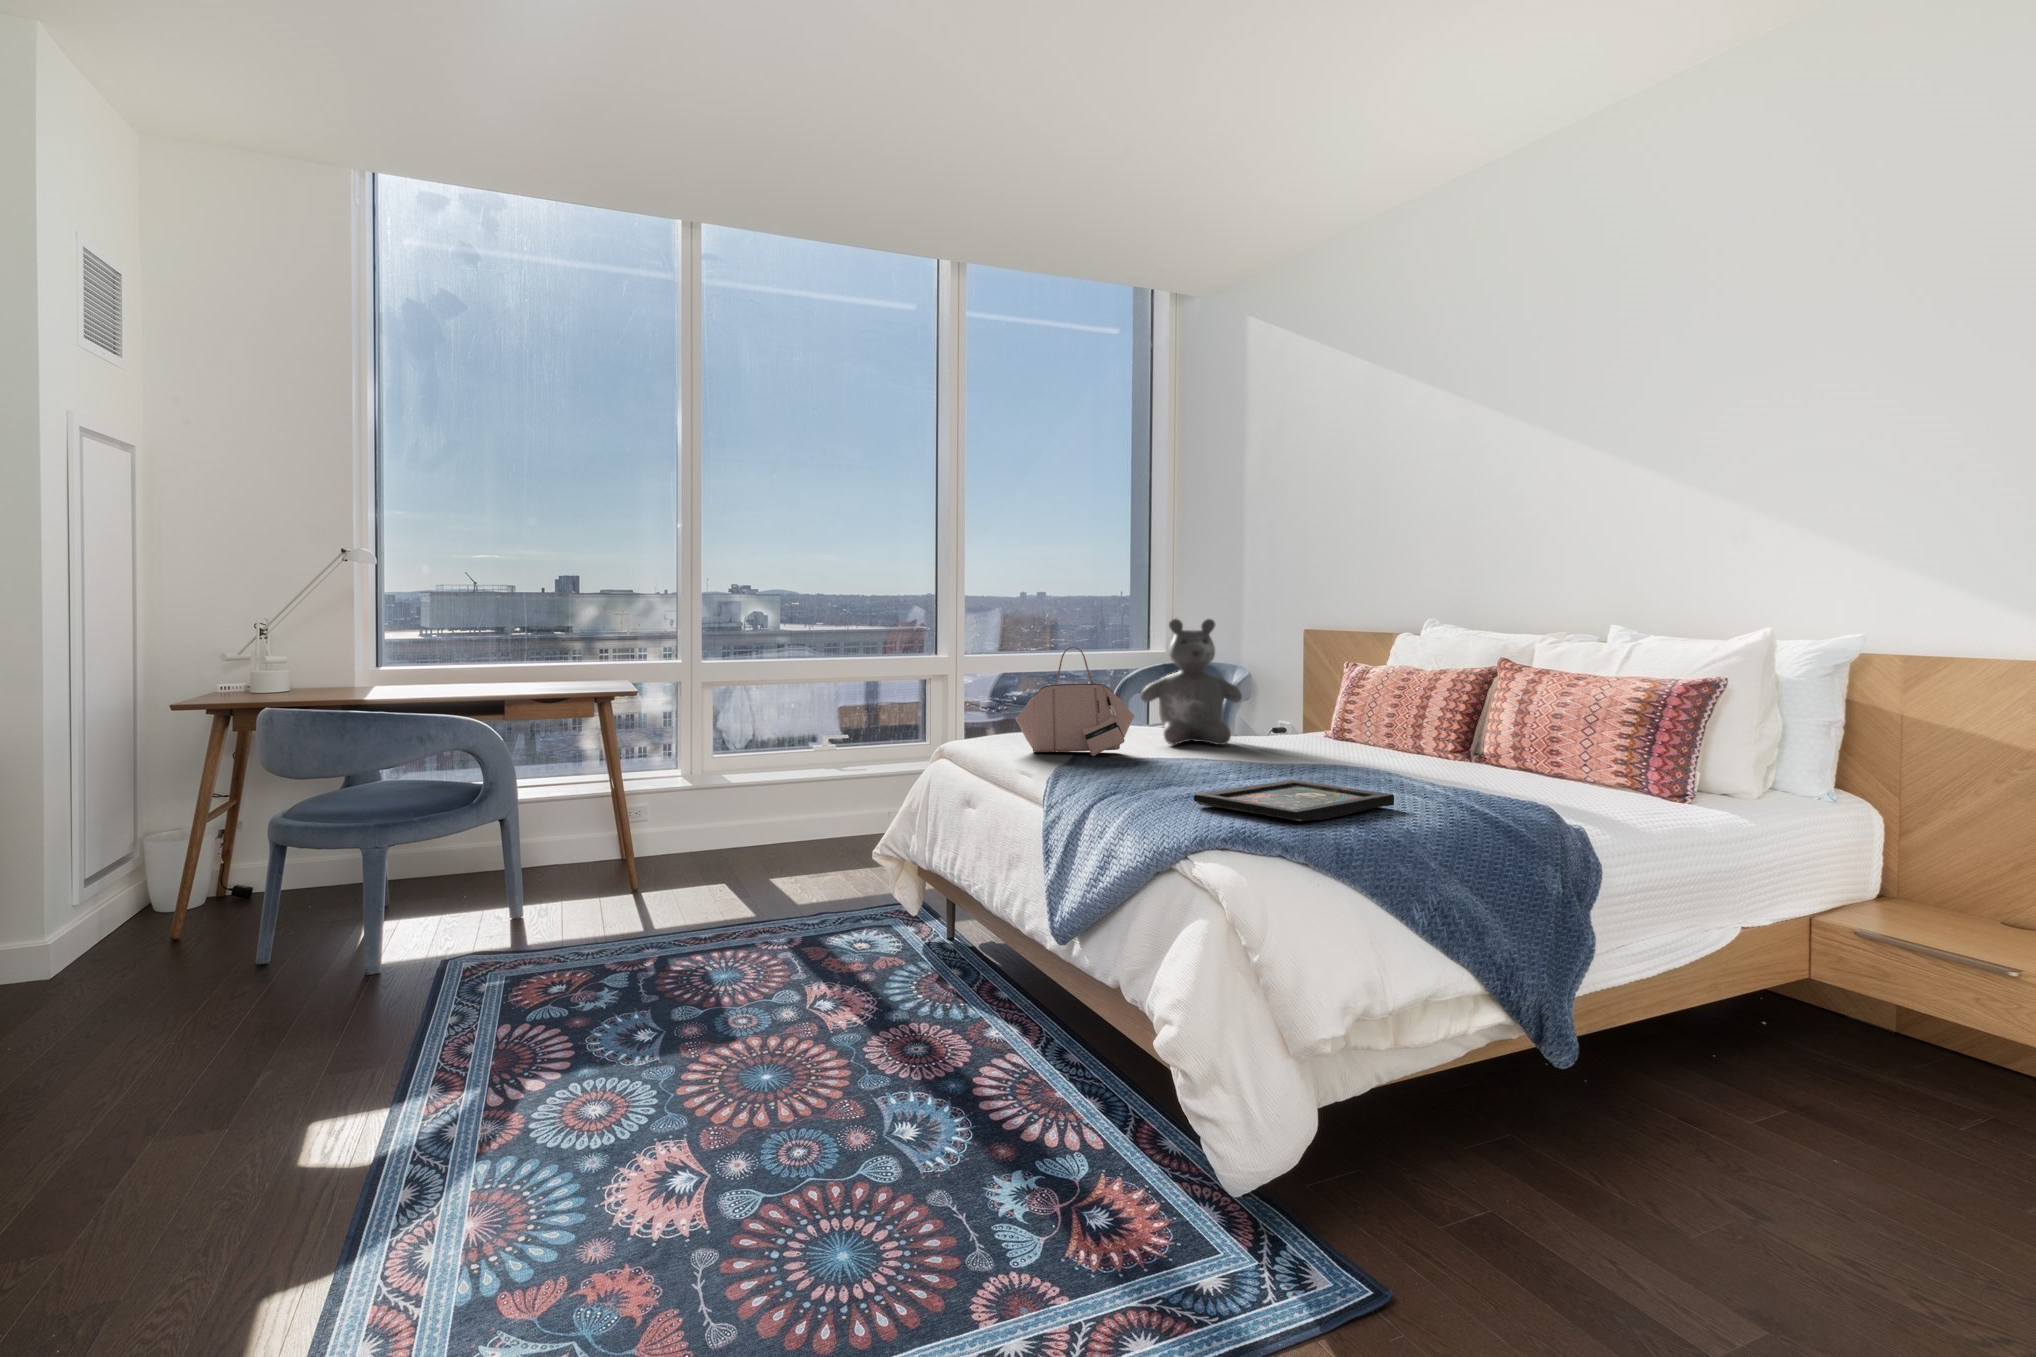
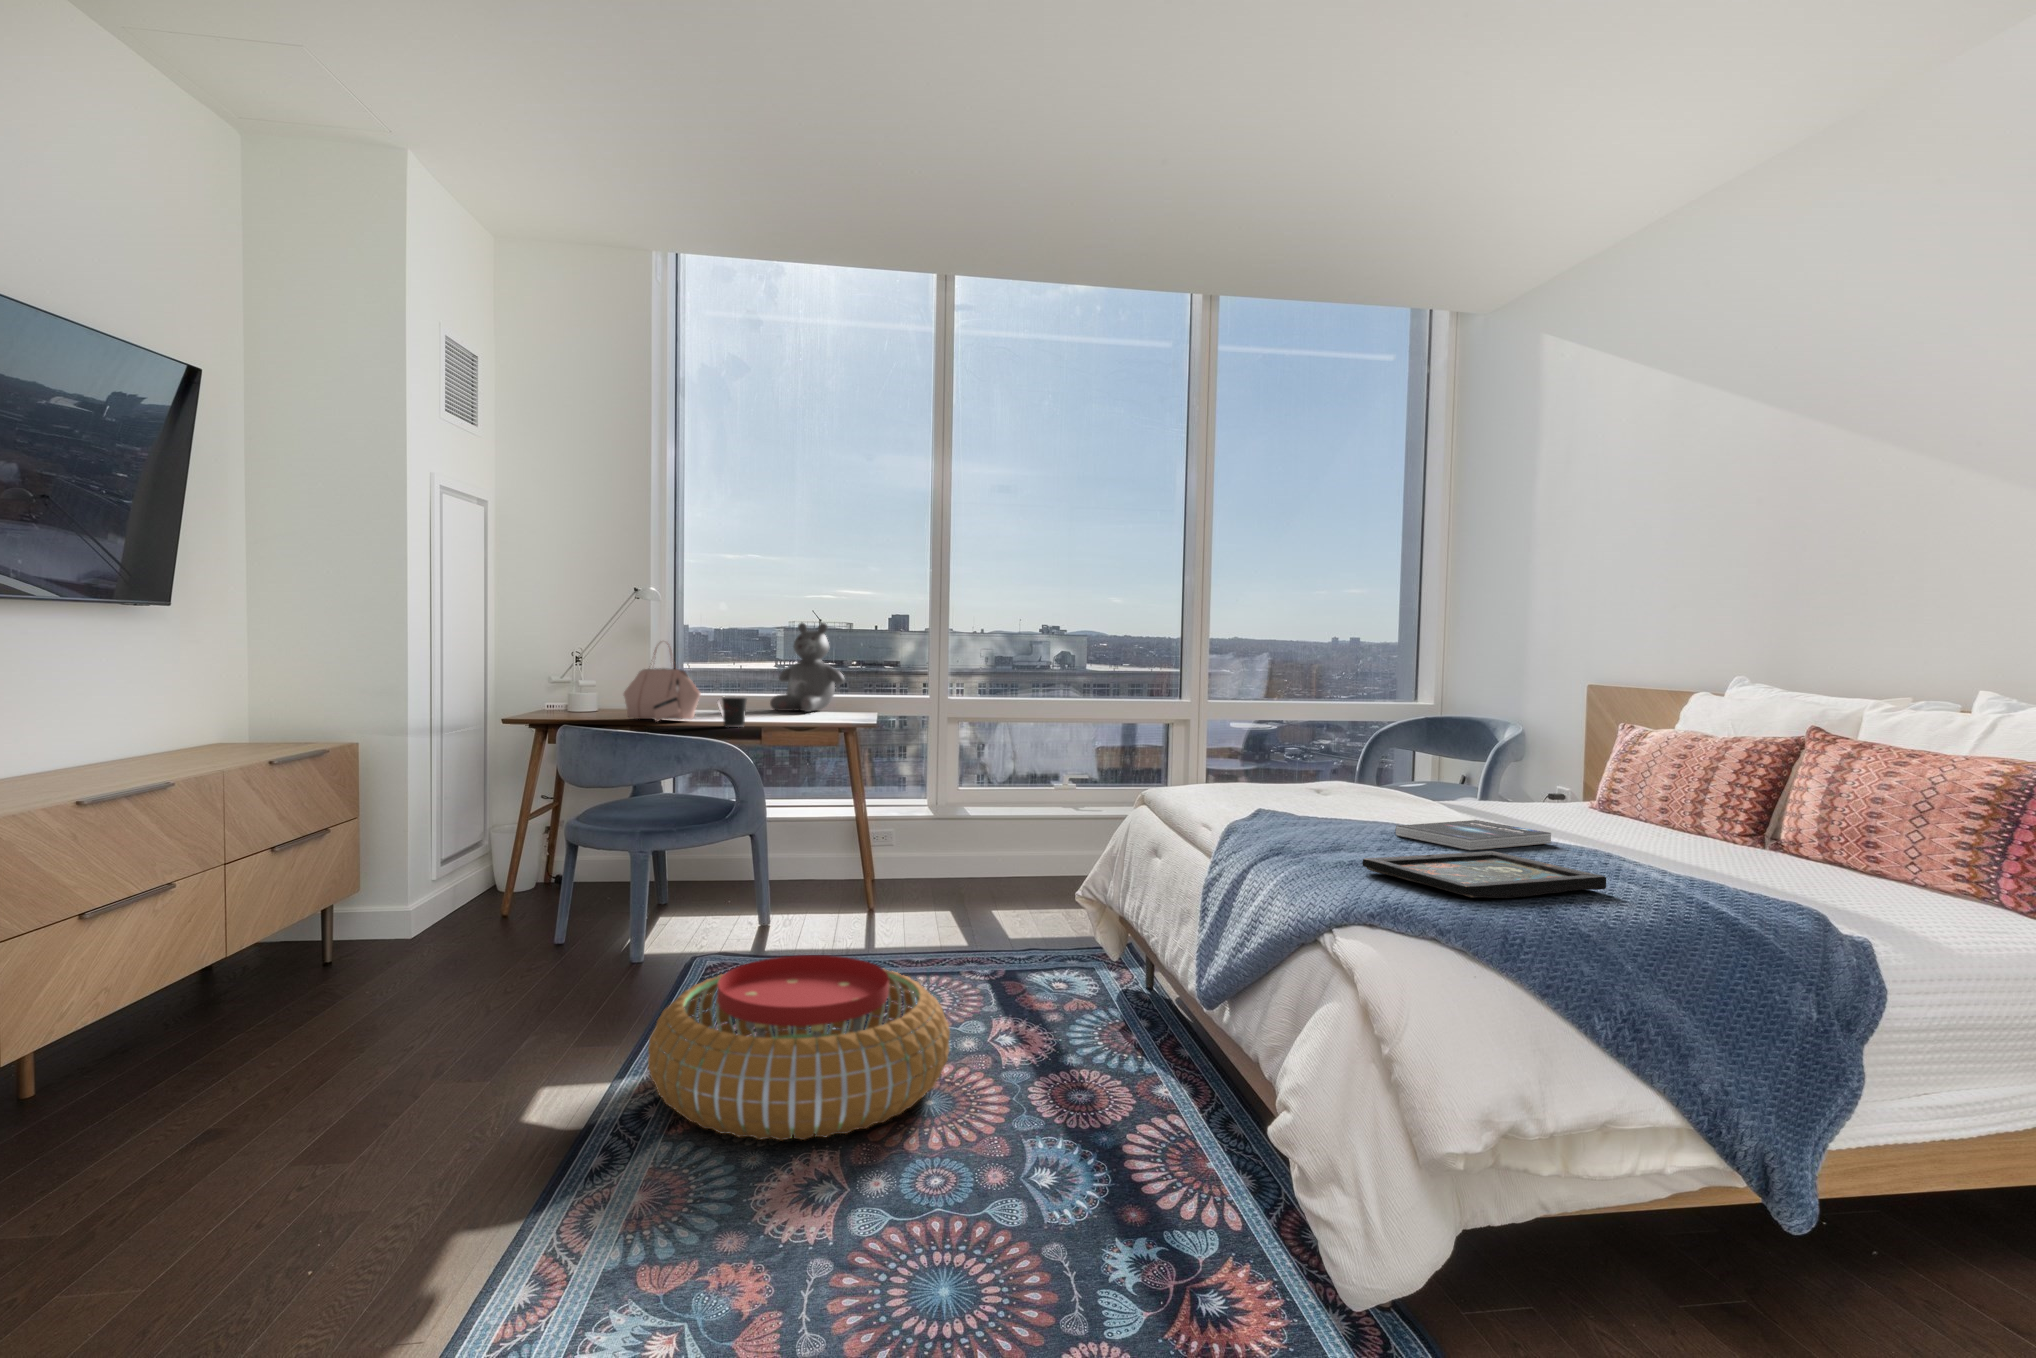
teddy bear: present [1141,619,1242,745] -> present [770,623,844,712]
handbag: present [1016,646,1134,756] -> present [624,645,701,721]
coffee cup: none [436,665,474,699] -> present [717,696,747,727]
book: none [1194,753,1323,781] -> present [1395,820,1551,850]
pouf: none [438,943,780,1144] -> present [648,955,950,1140]

